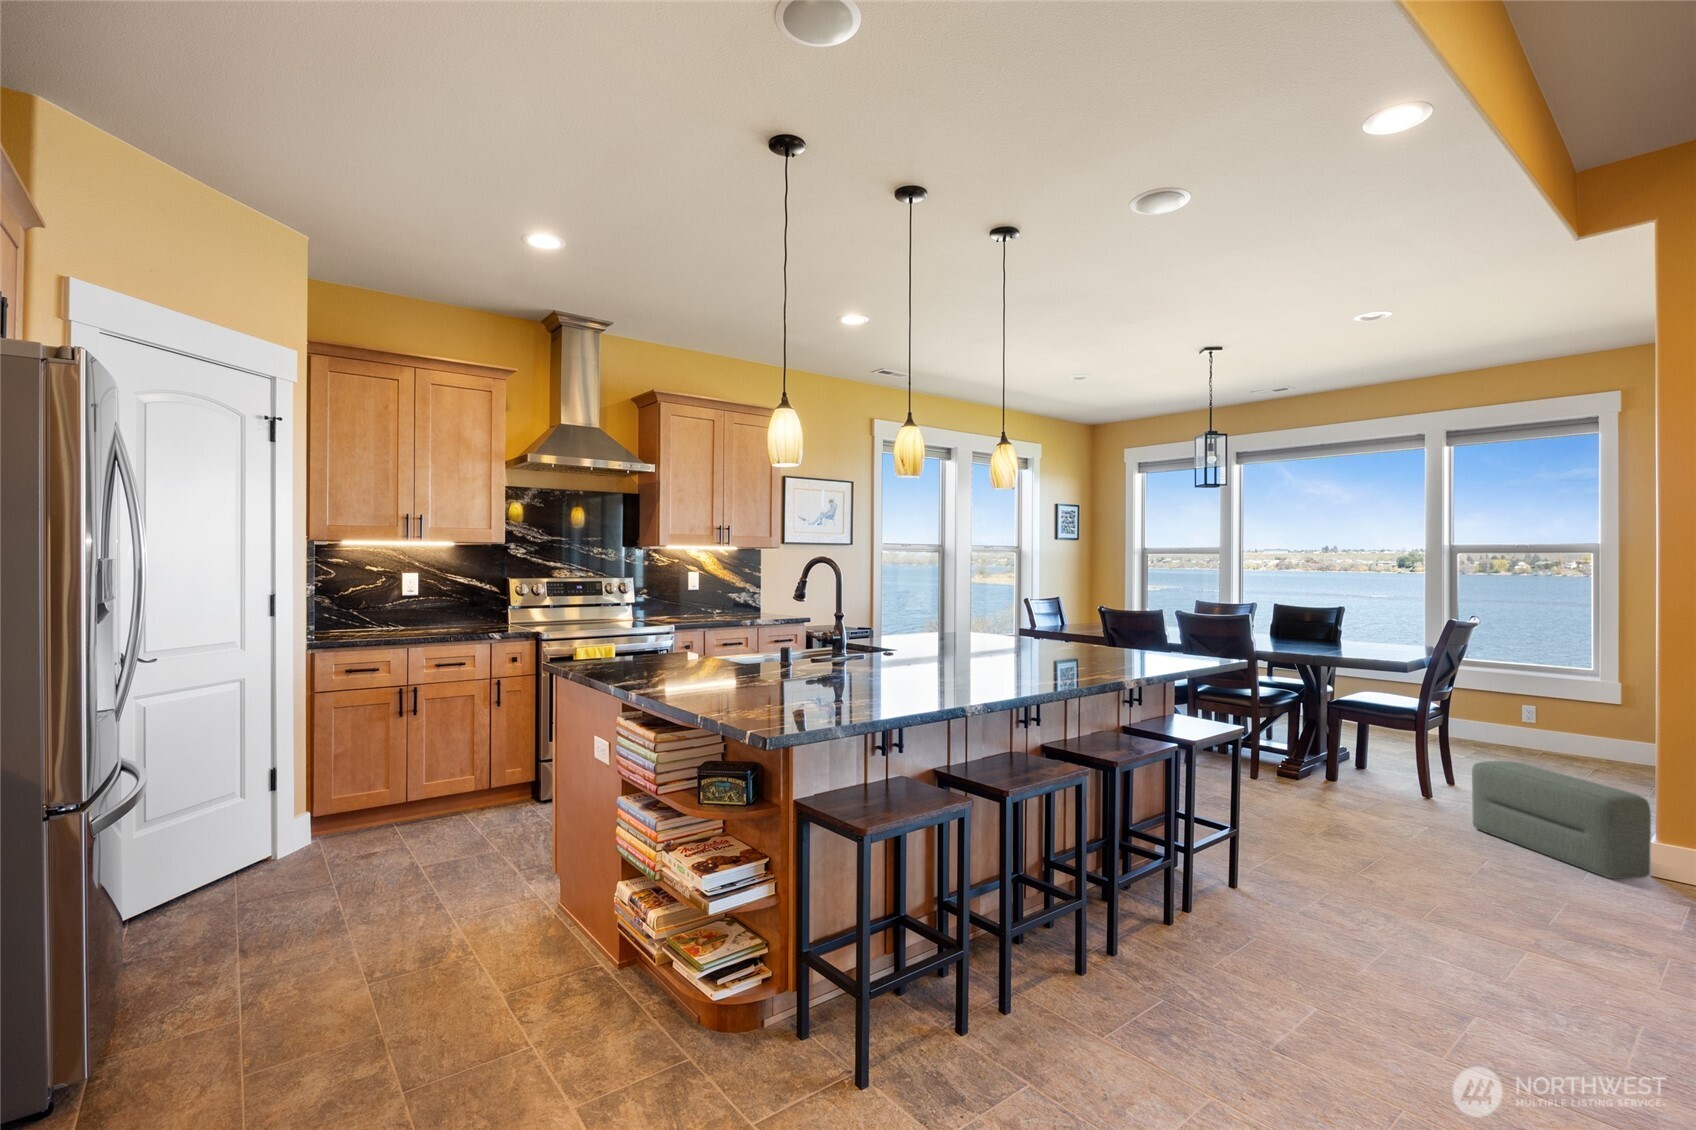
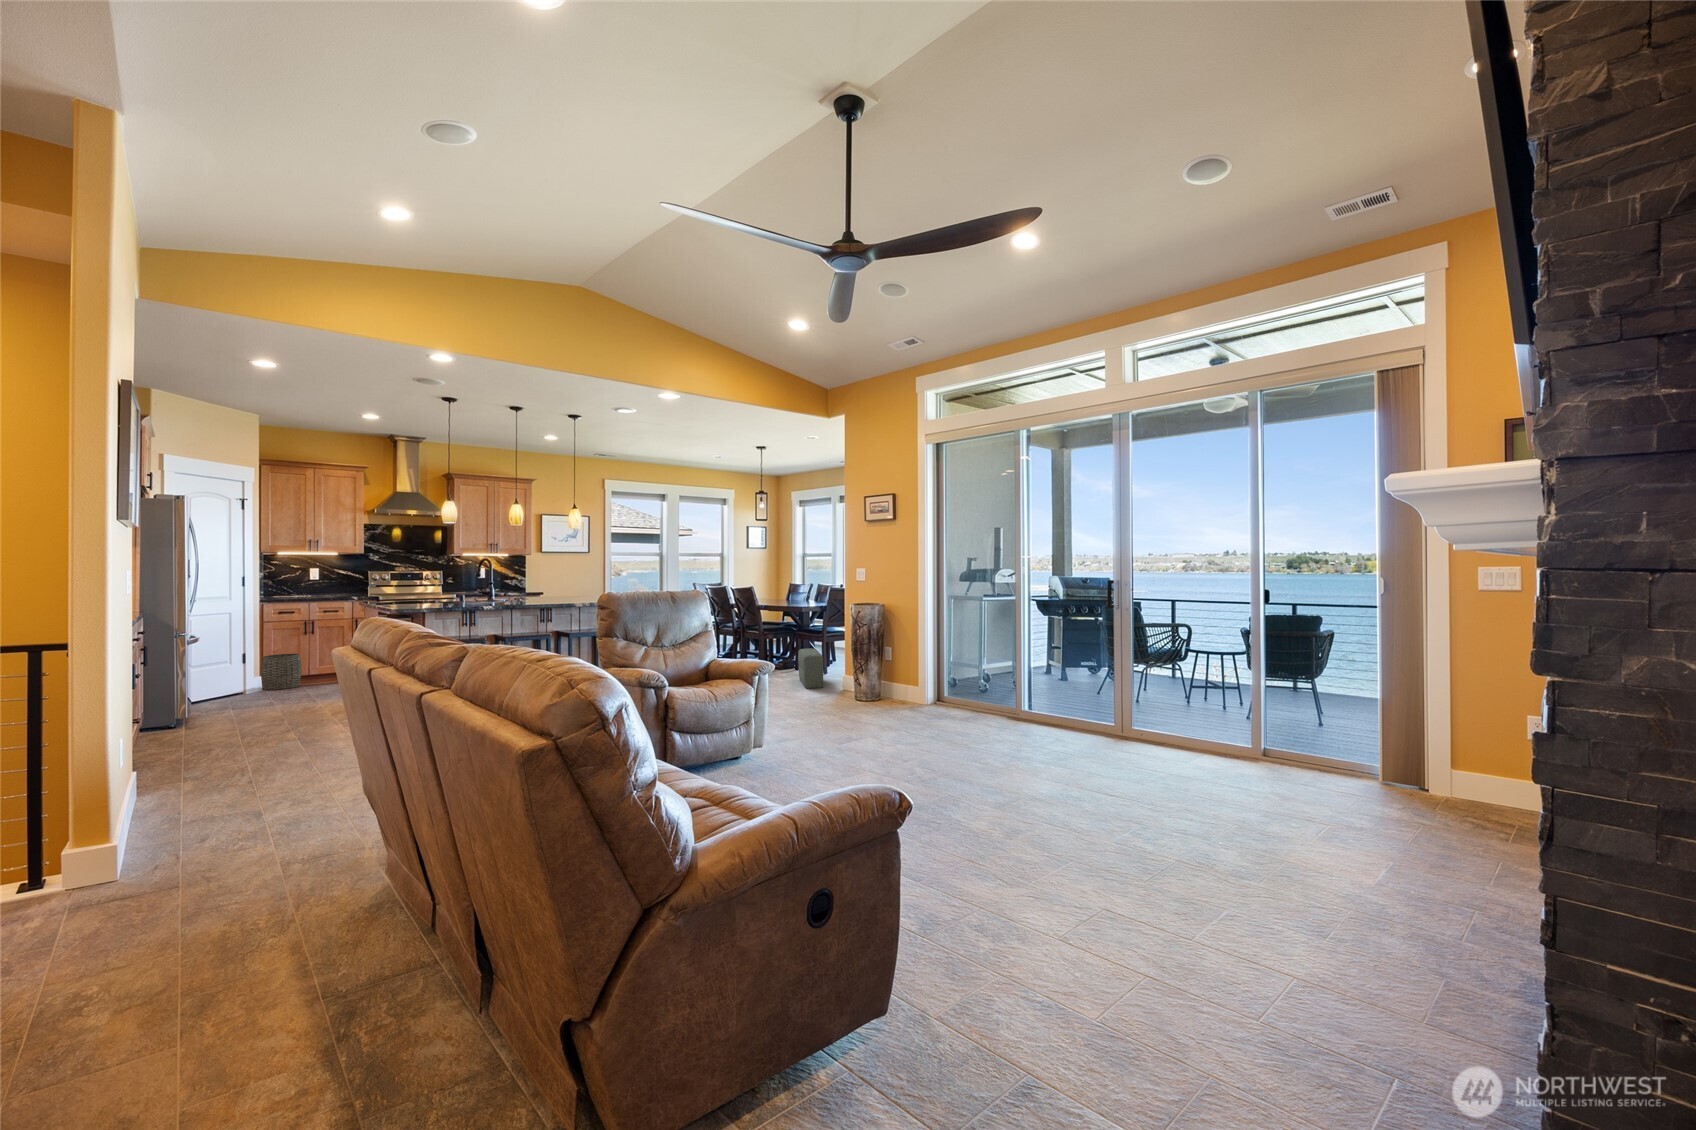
woven basket: none [310,761,395,852] -> present [261,654,302,690]

